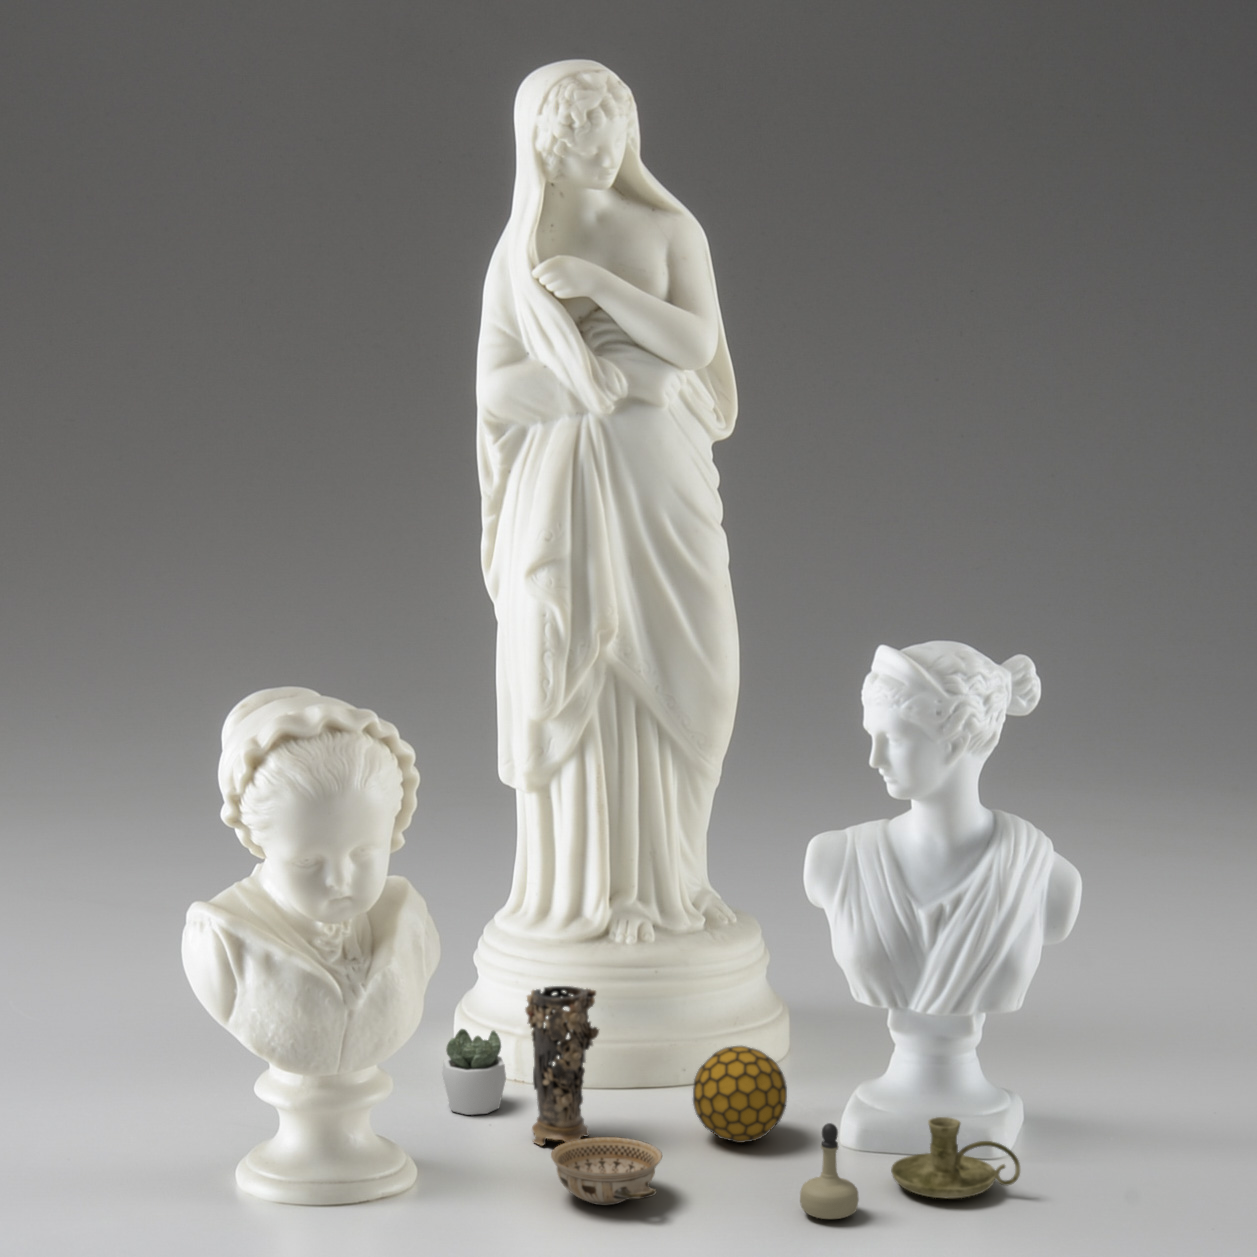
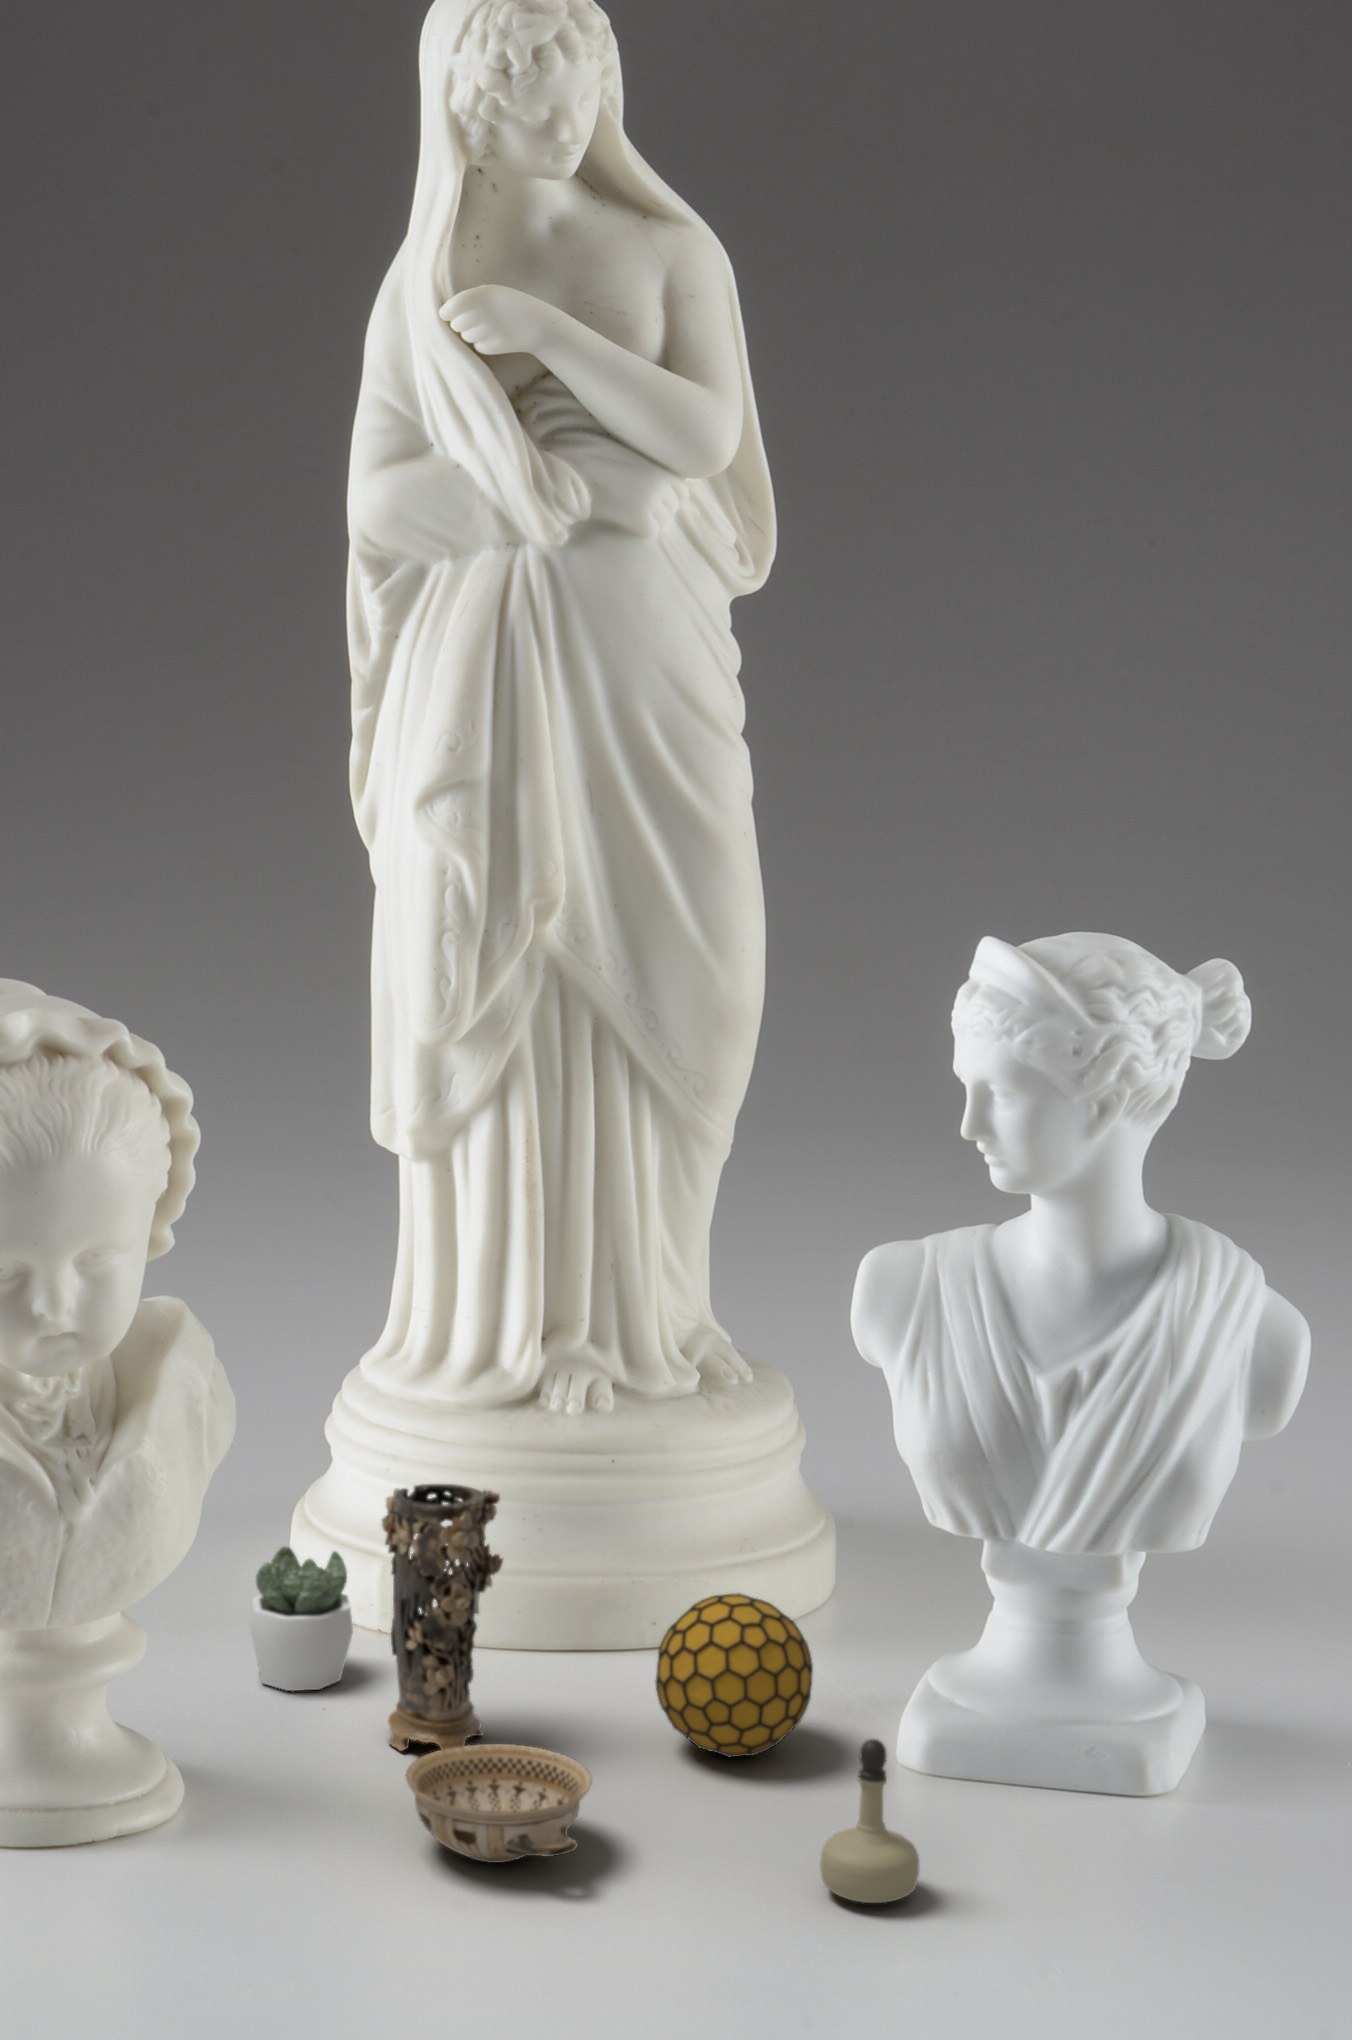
candle holder: present [891,1117,1020,1198] -> none [979,1731,1197,1872]

